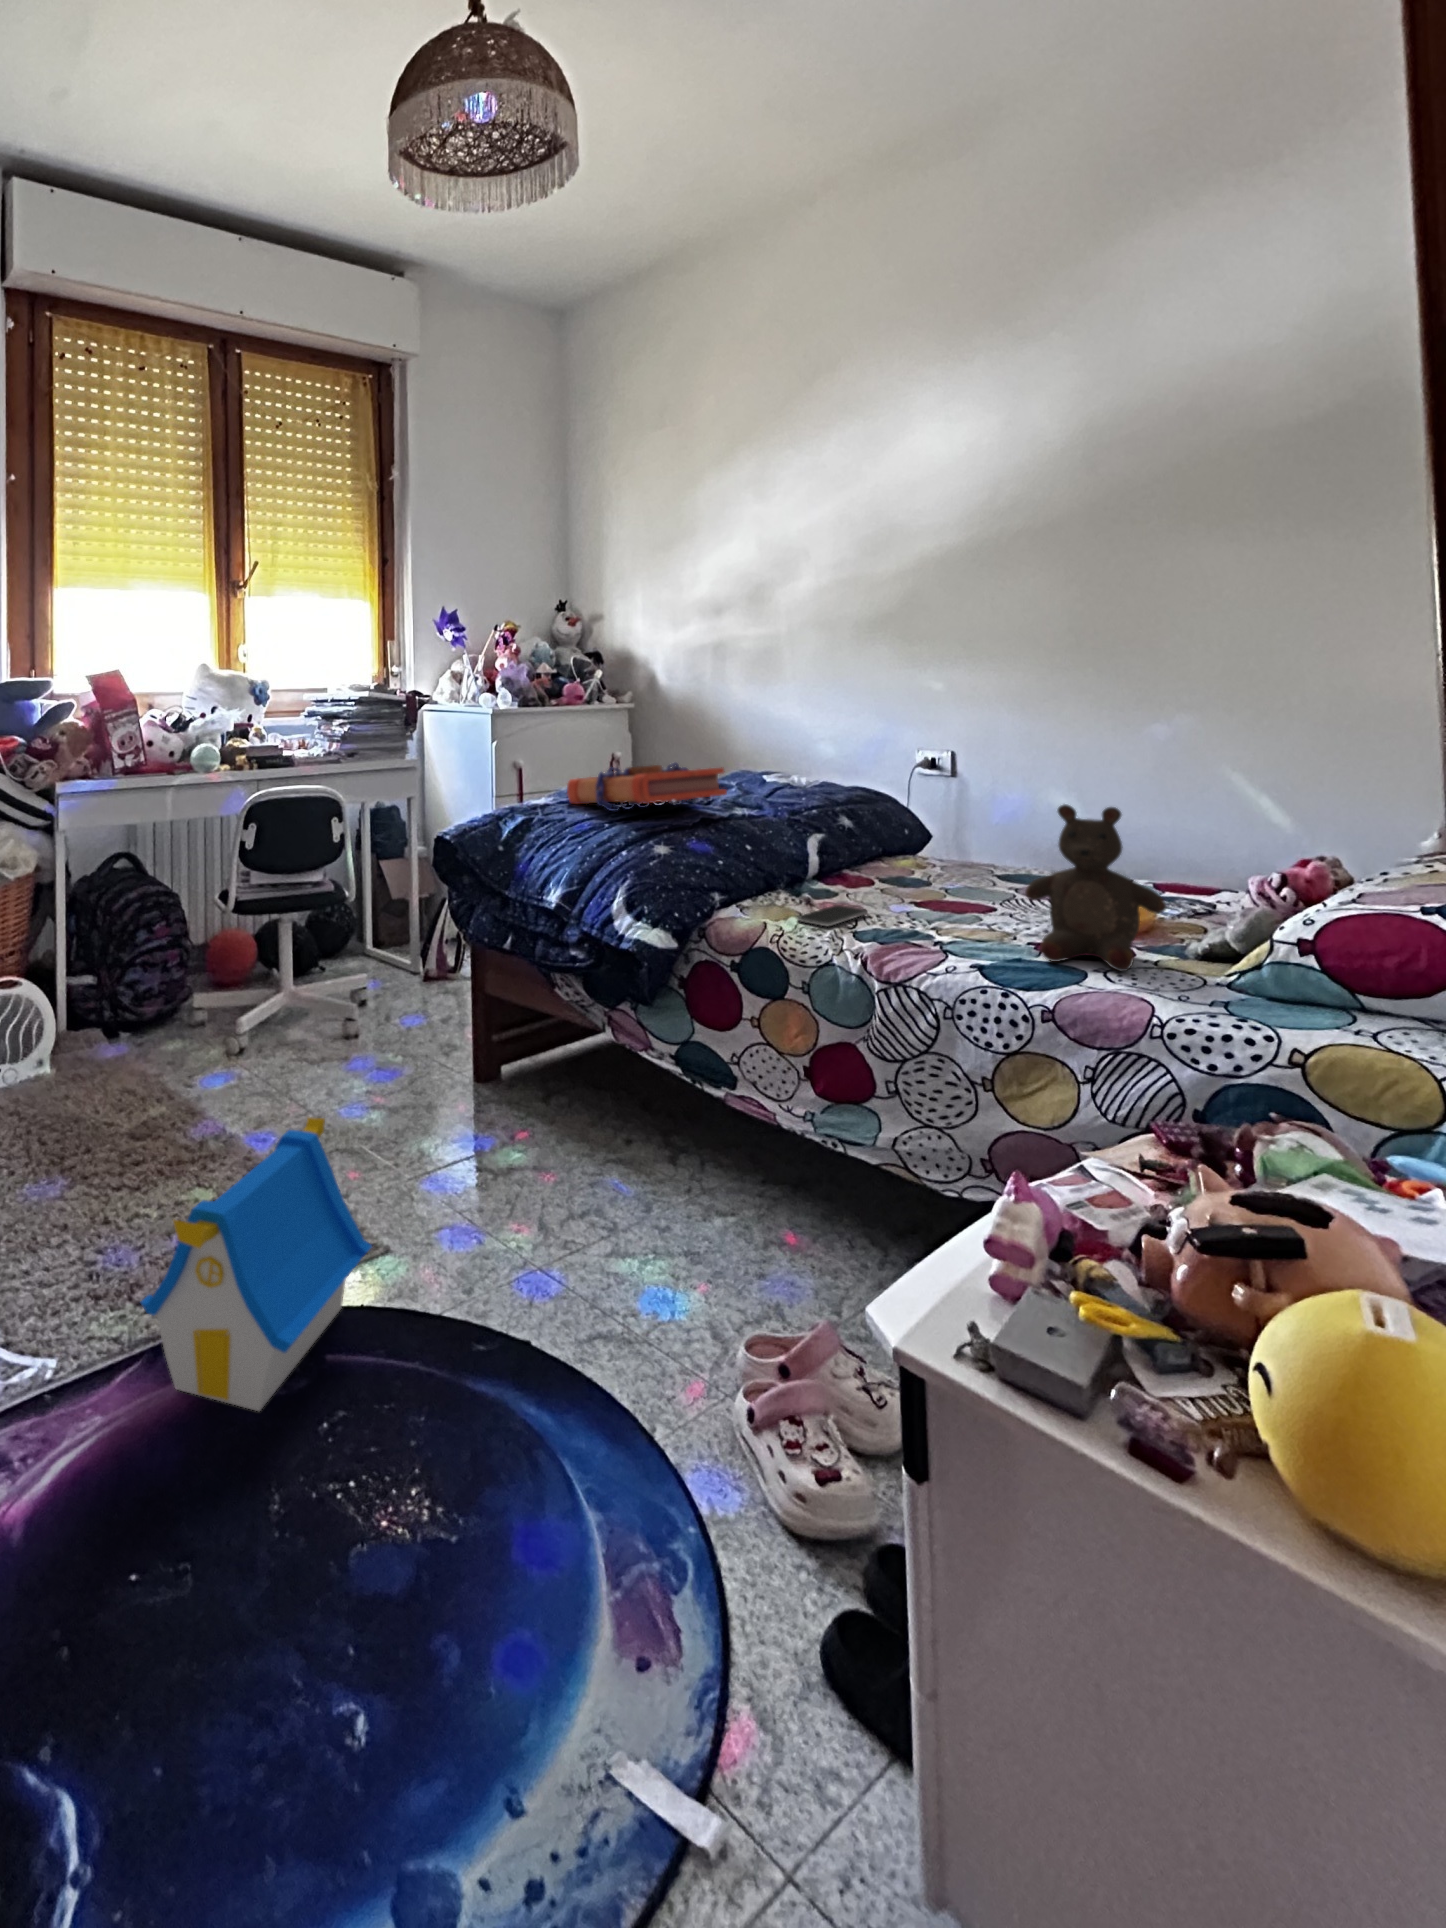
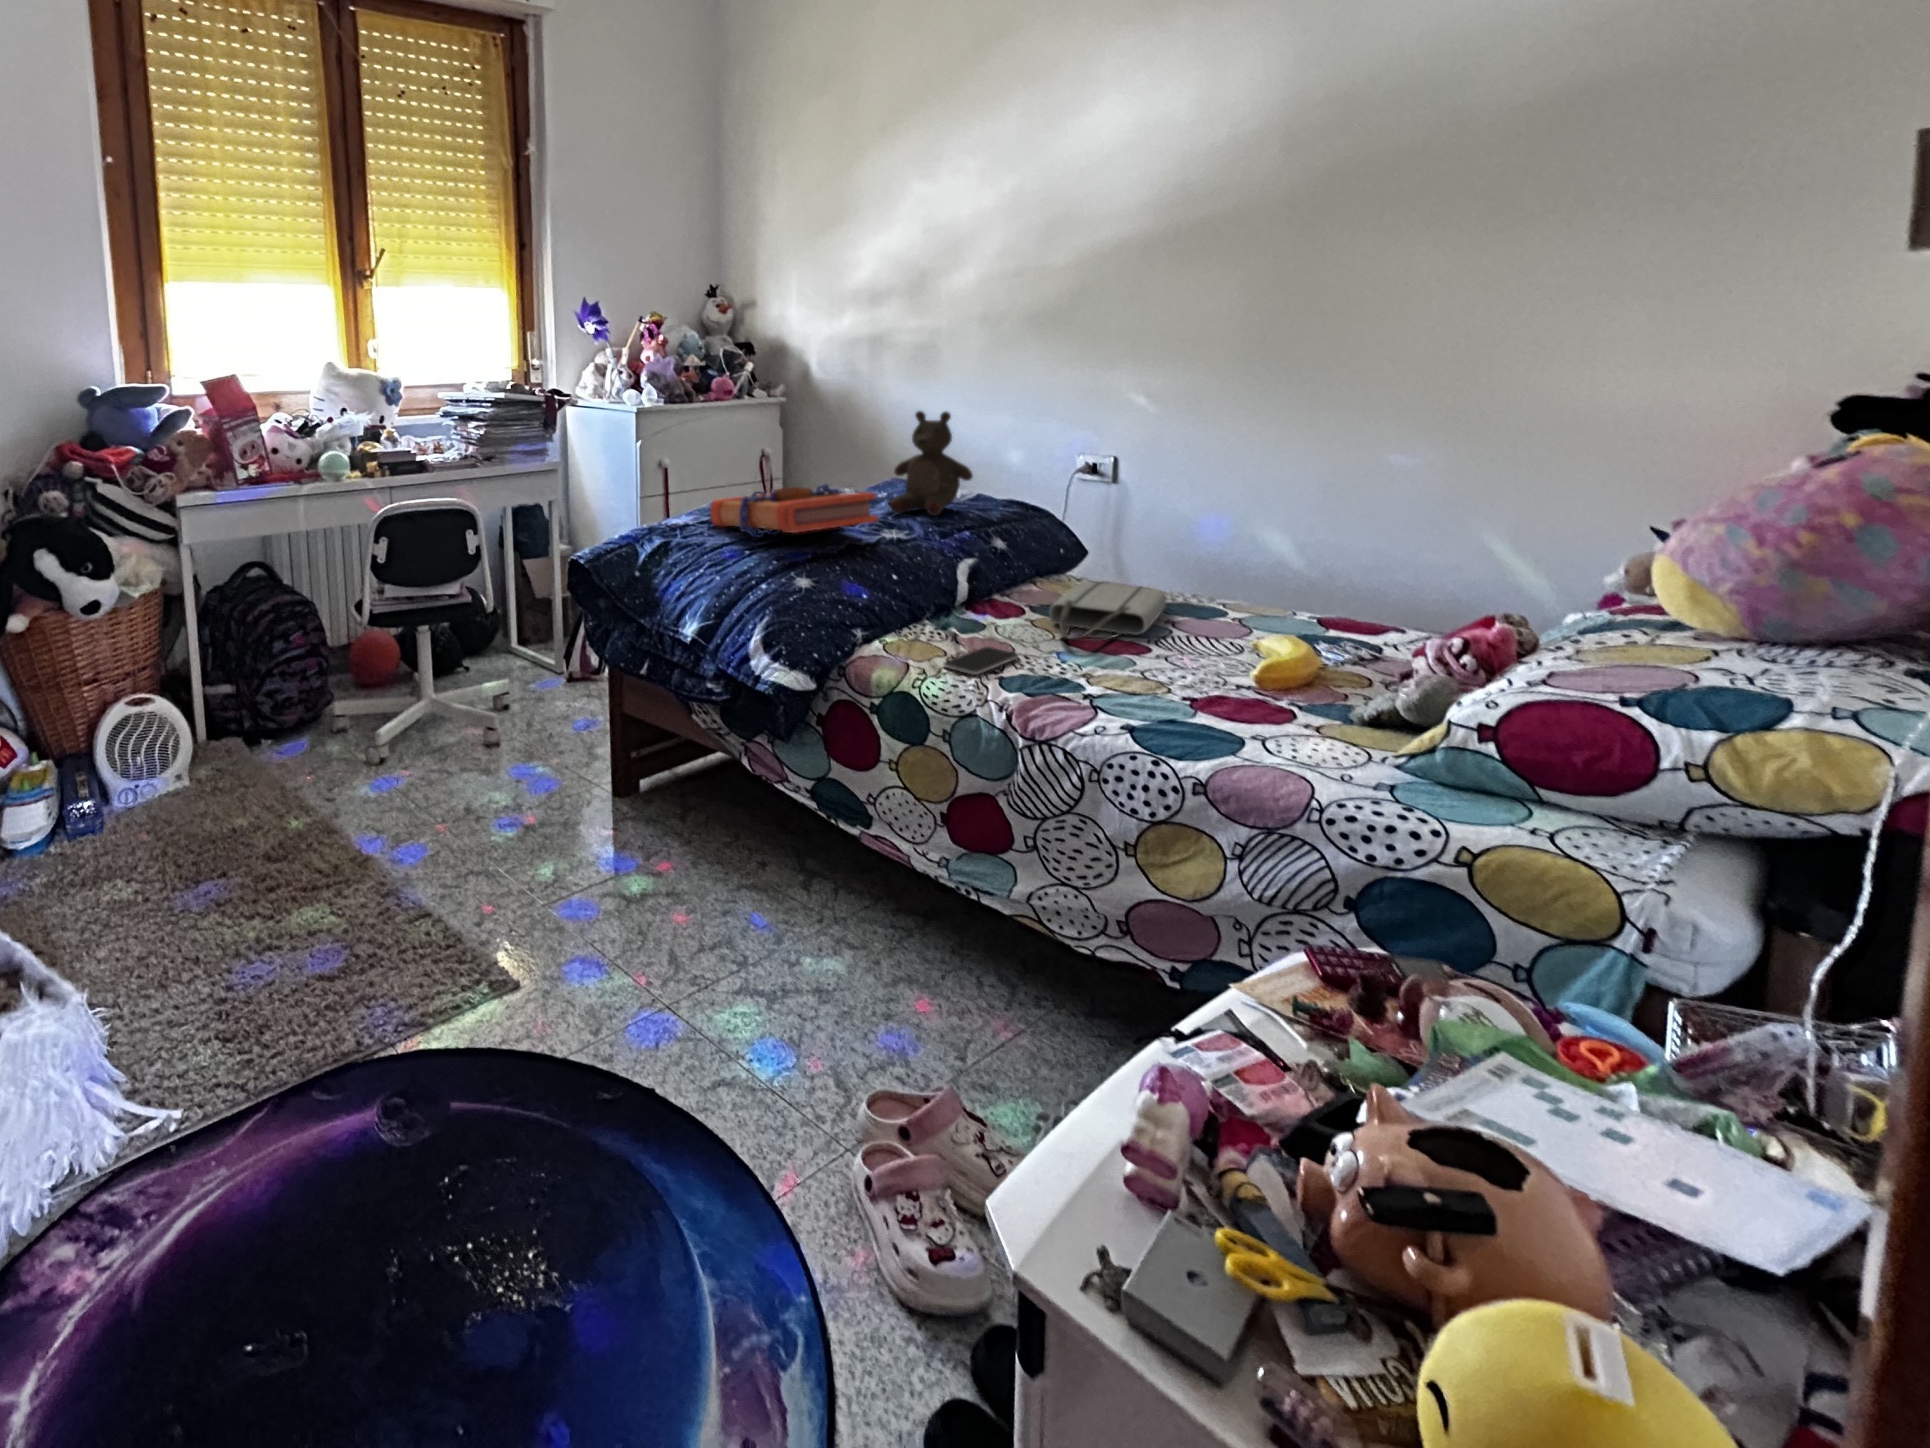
stuffed bear: present [1025,804,1166,971] -> present [891,411,973,516]
tote bag: none [894,853,1005,899] -> present [1050,582,1167,641]
toy house: present [141,1117,372,1411] -> none [260,871,497,1164]

